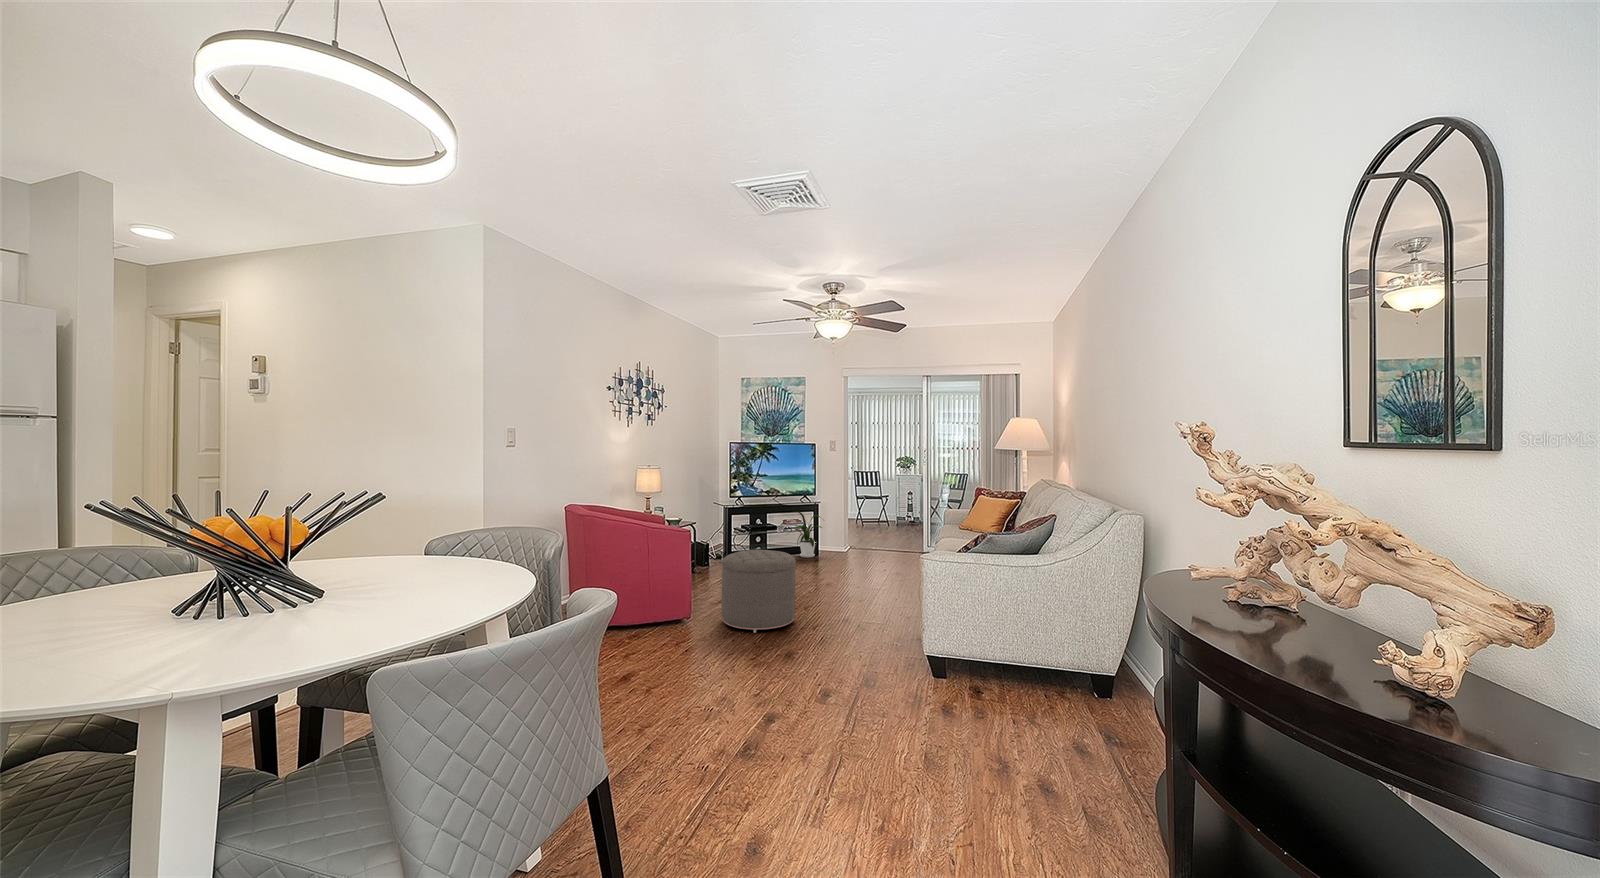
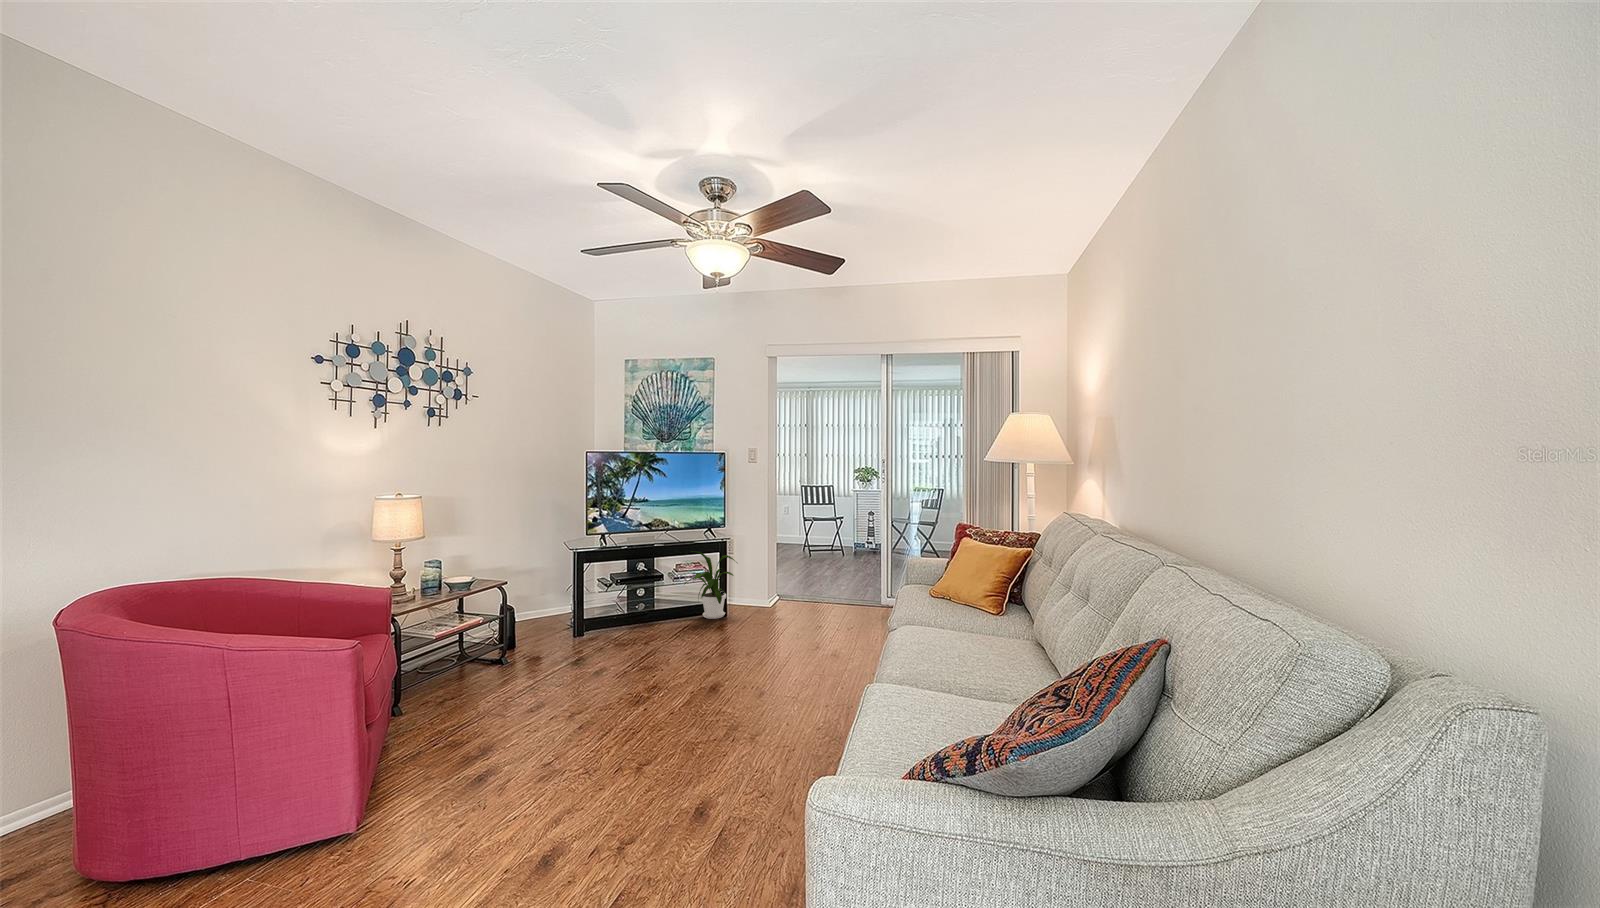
ottoman: present [722,550,796,633] -> none [453,652,611,843]

